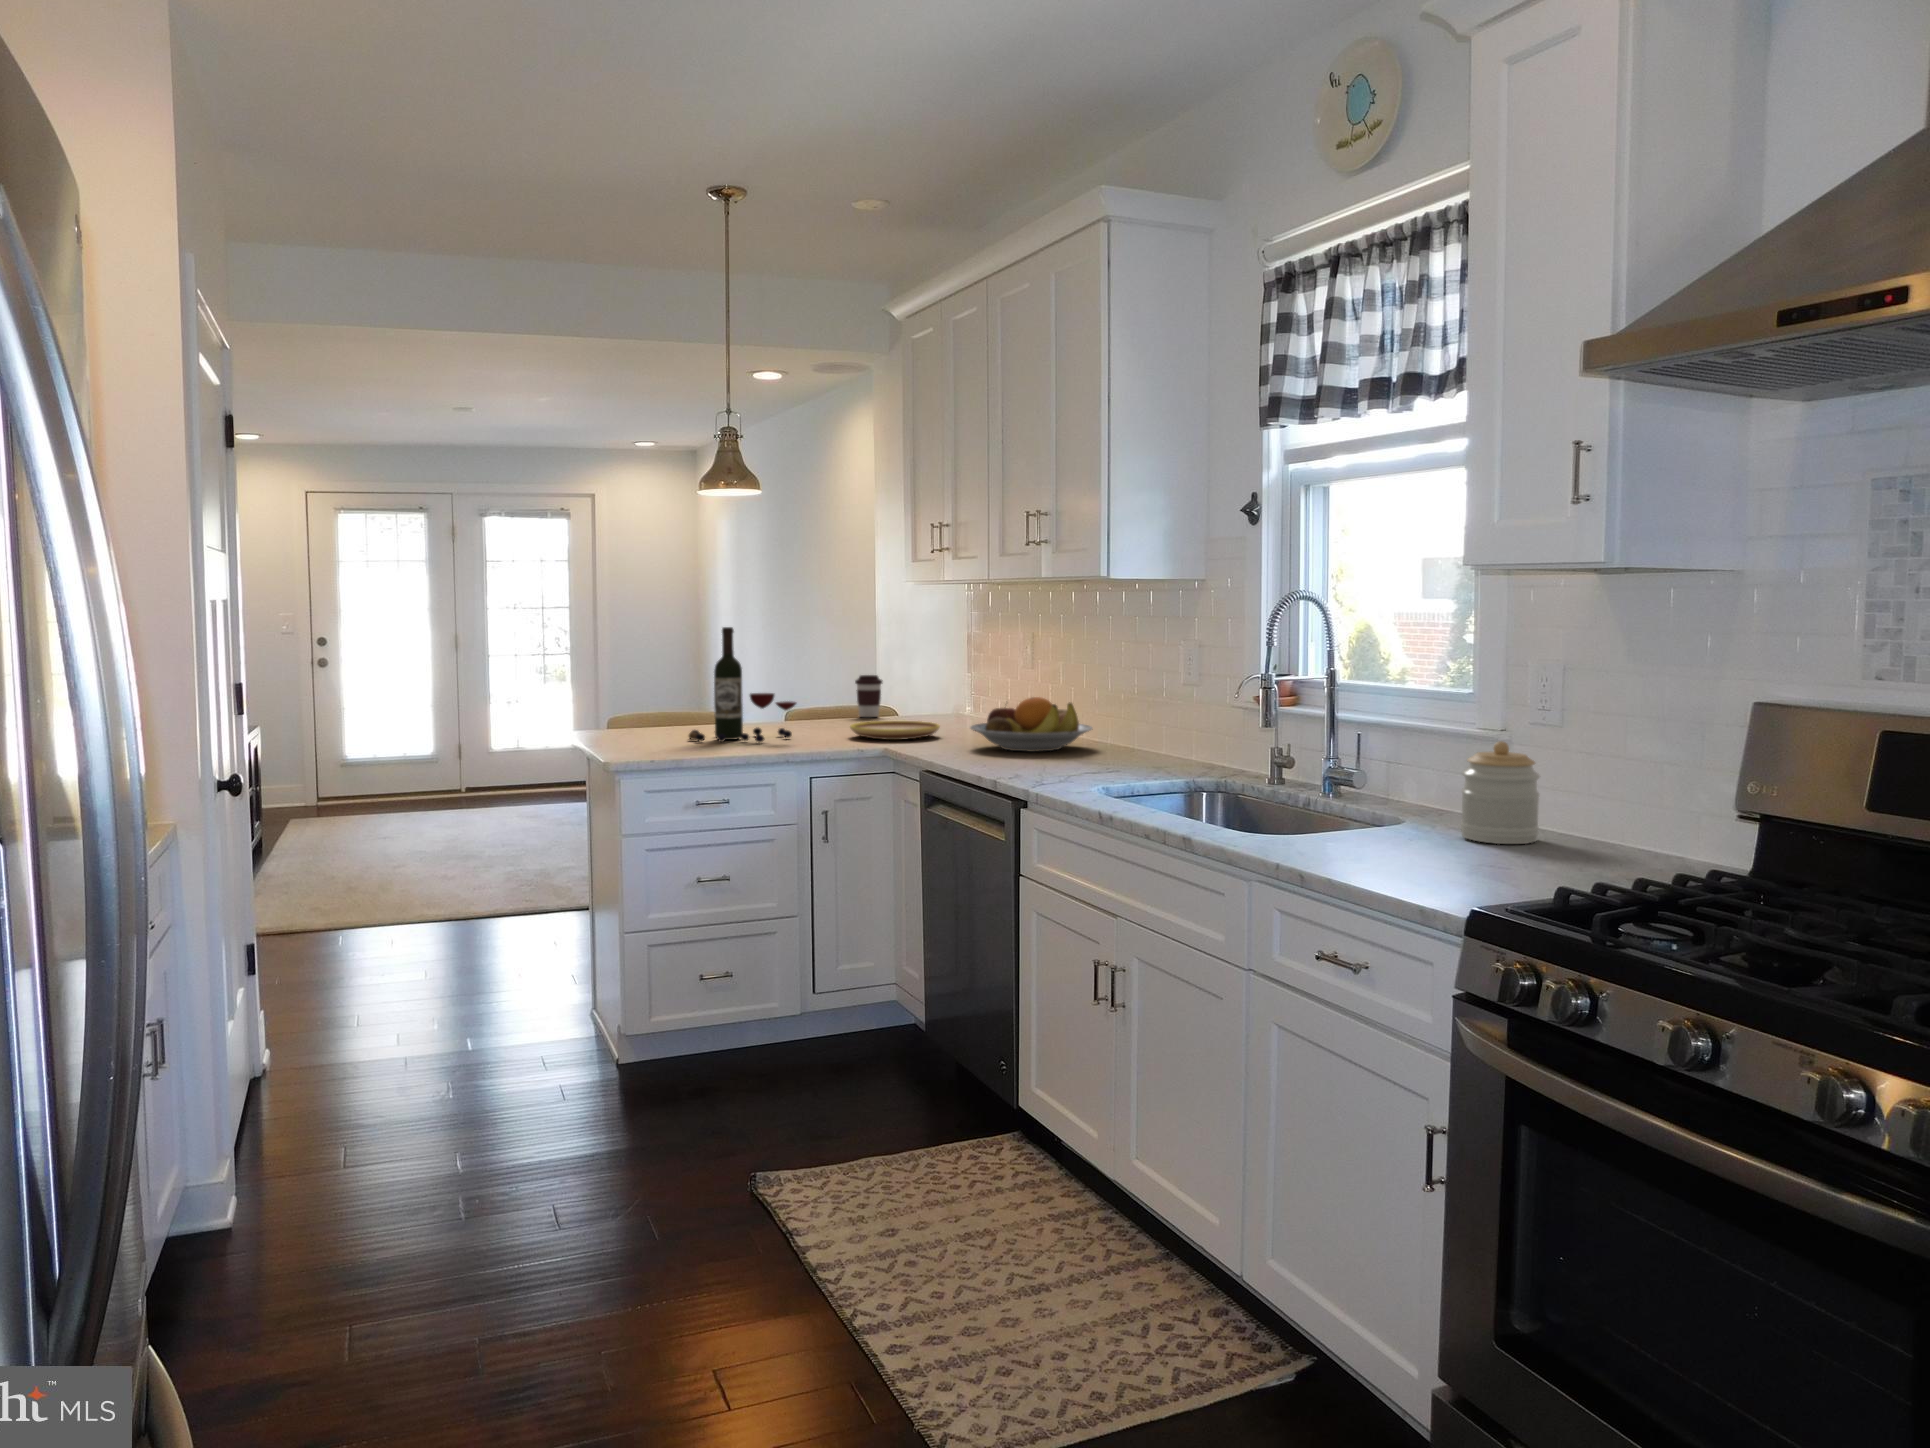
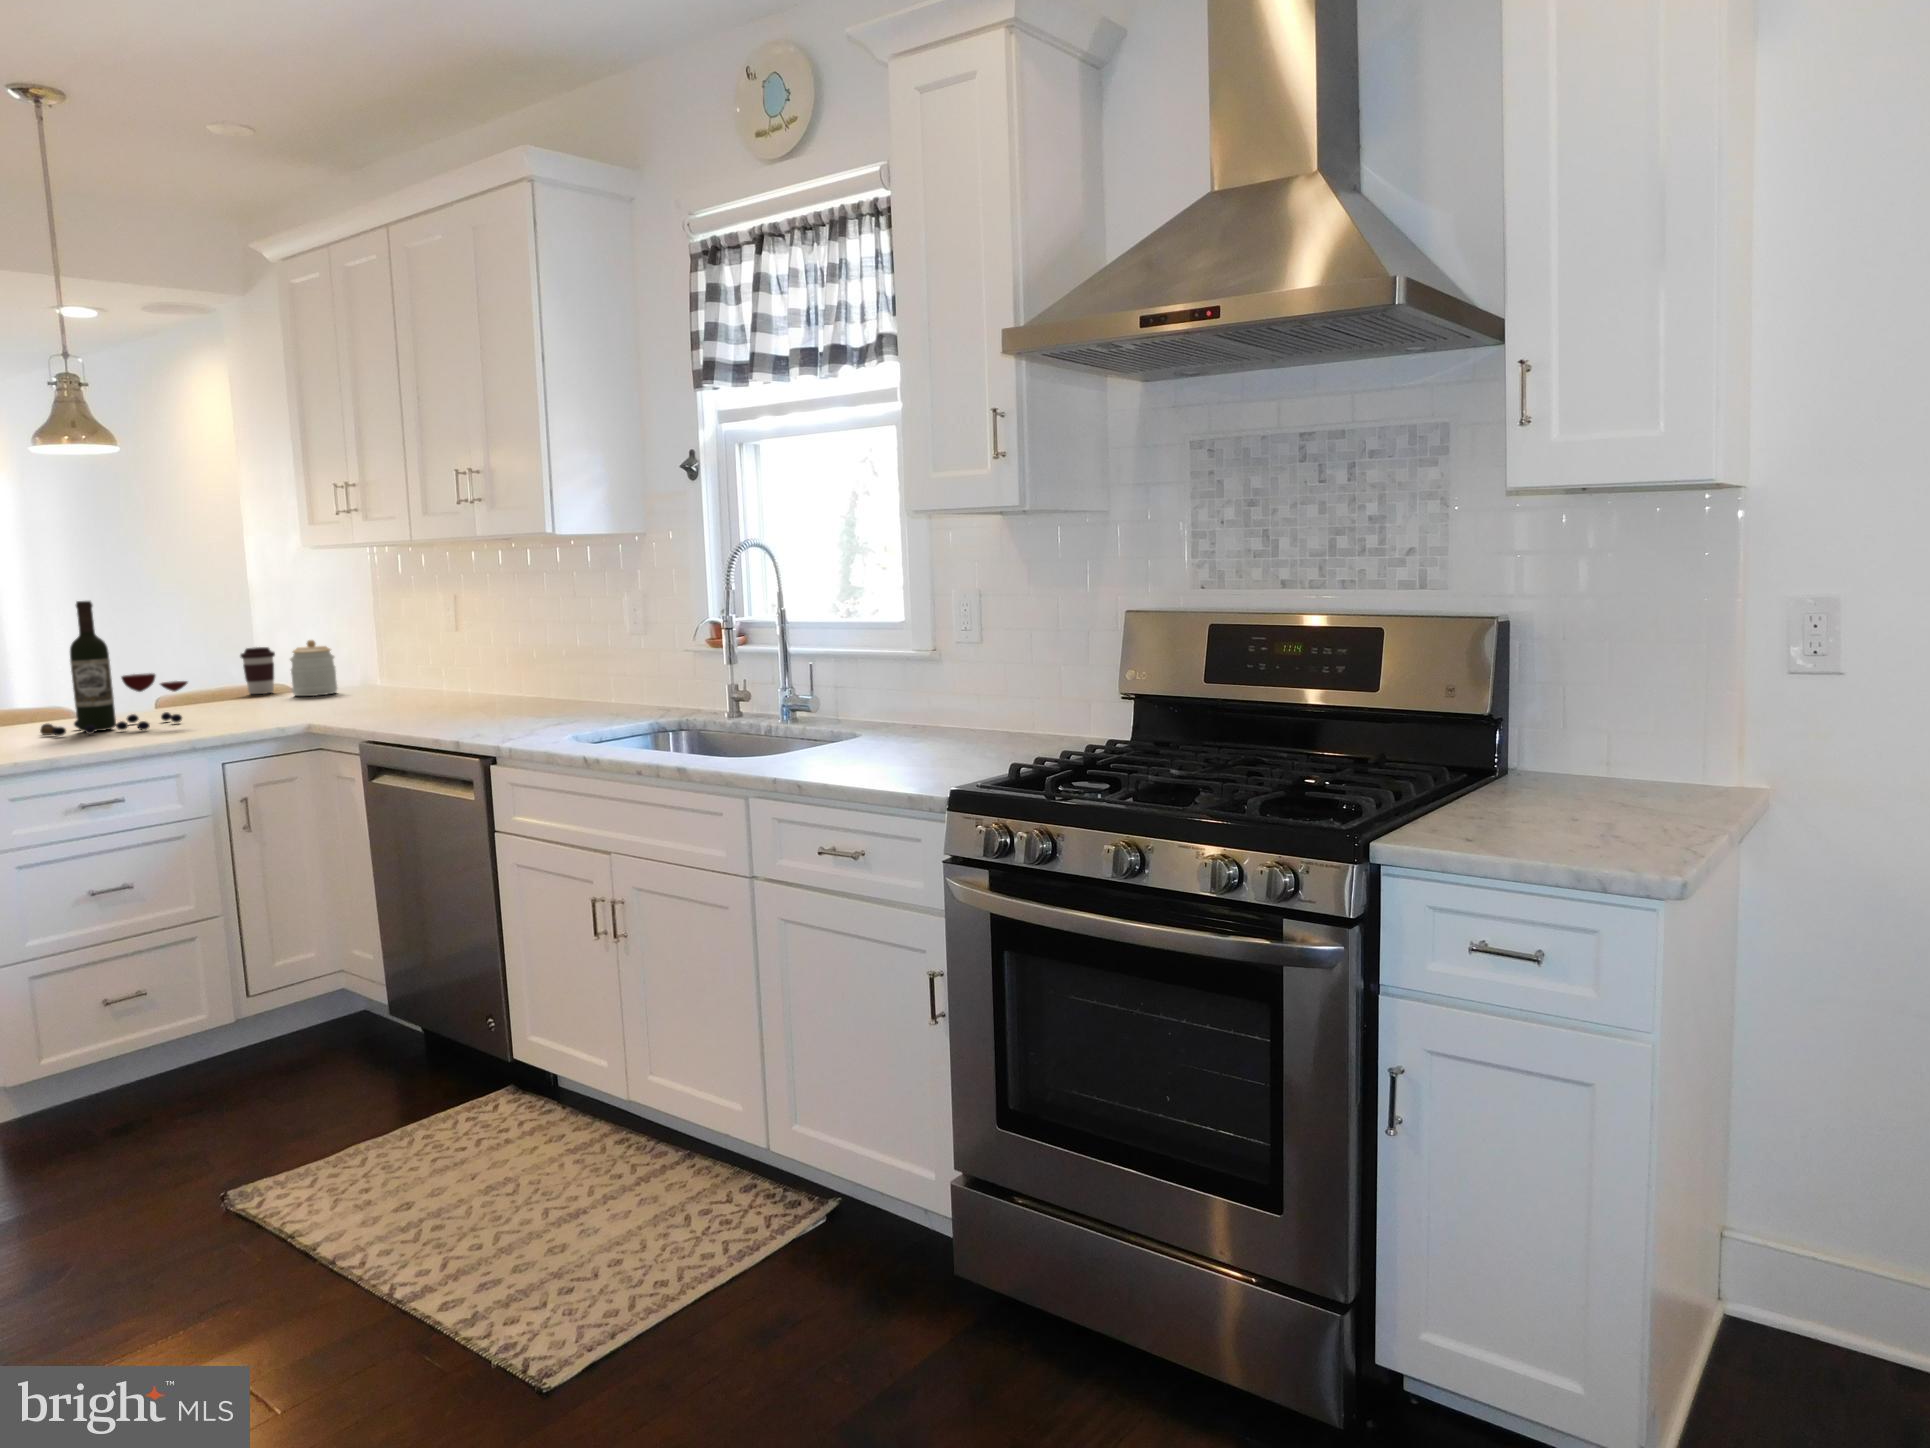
fruit bowl: present [970,697,1092,752] -> none [408,655,542,712]
plate: present [850,721,940,740] -> none [255,692,365,714]
jar: present [1461,741,1540,844] -> present [290,640,337,696]

